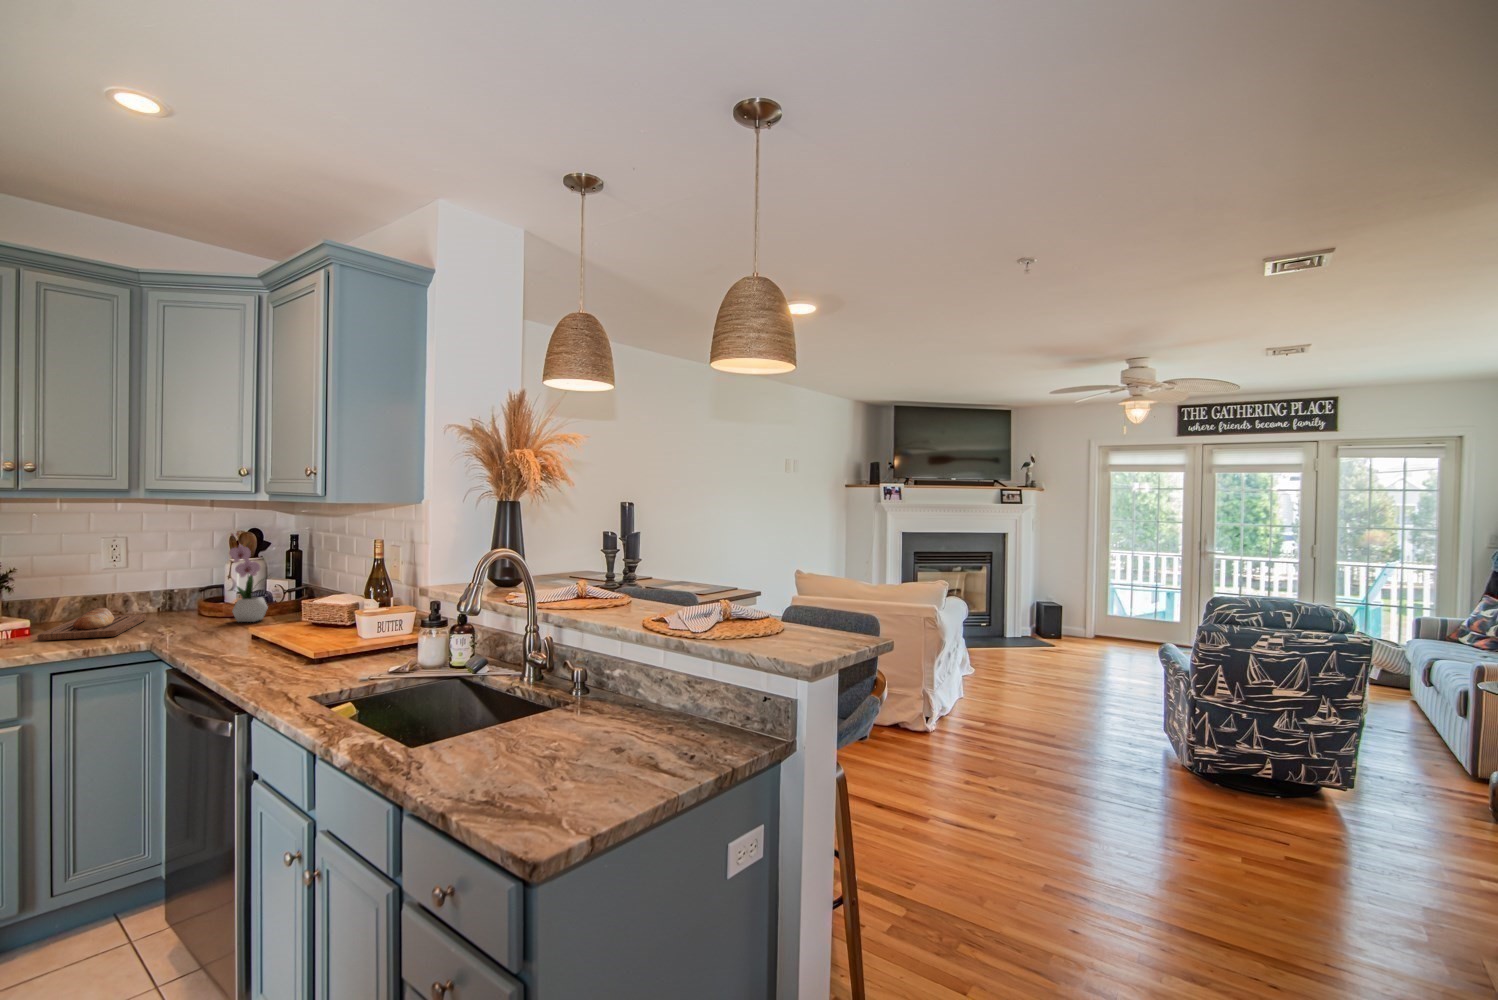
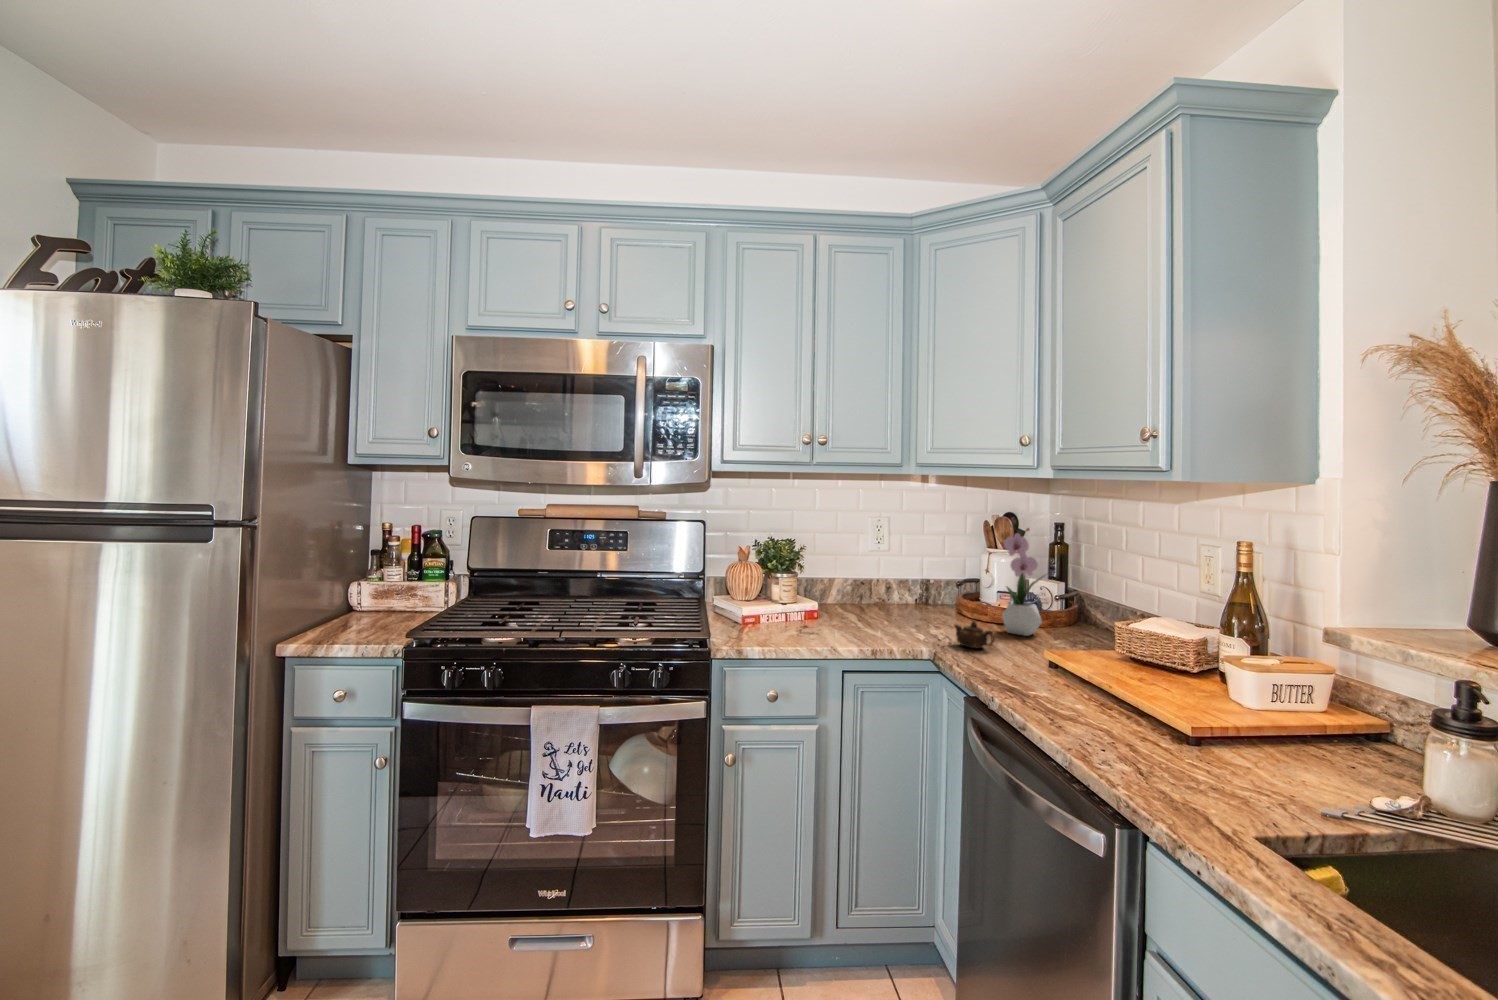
bread loaf: present [37,608,146,641] -> none [827,594,910,632]
teapot: none [176,616,212,636] -> present [954,621,995,648]

